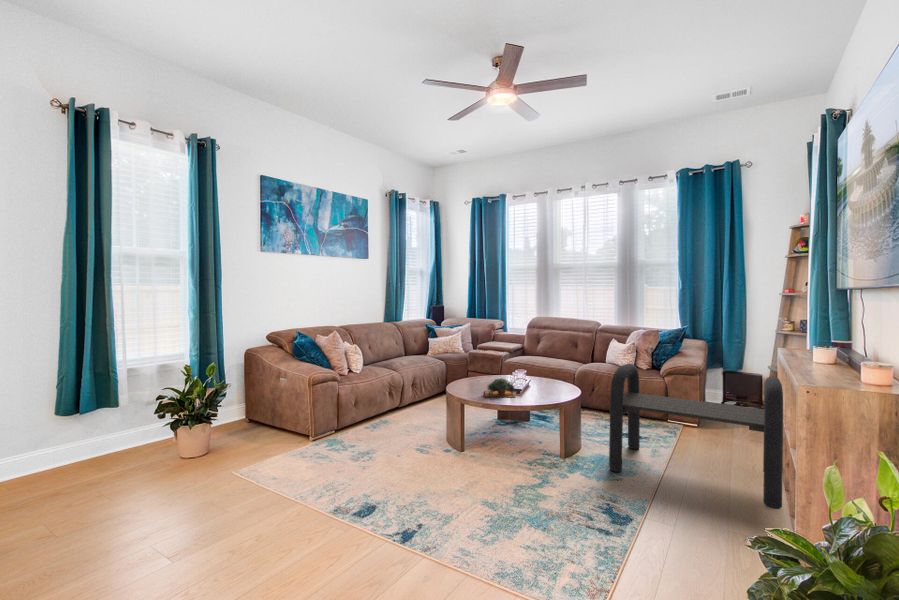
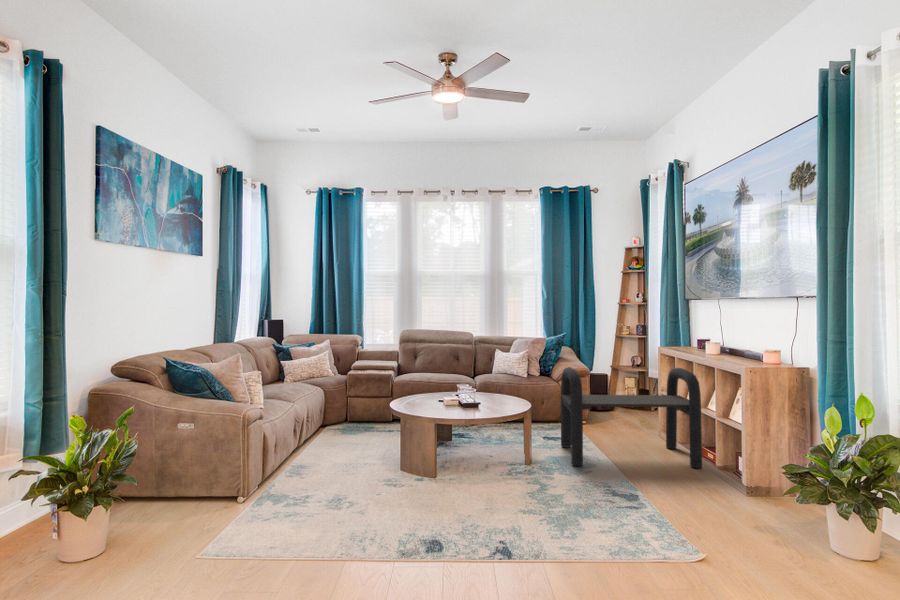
succulent plant: present [484,378,516,397] -> none [440,392,480,413]

